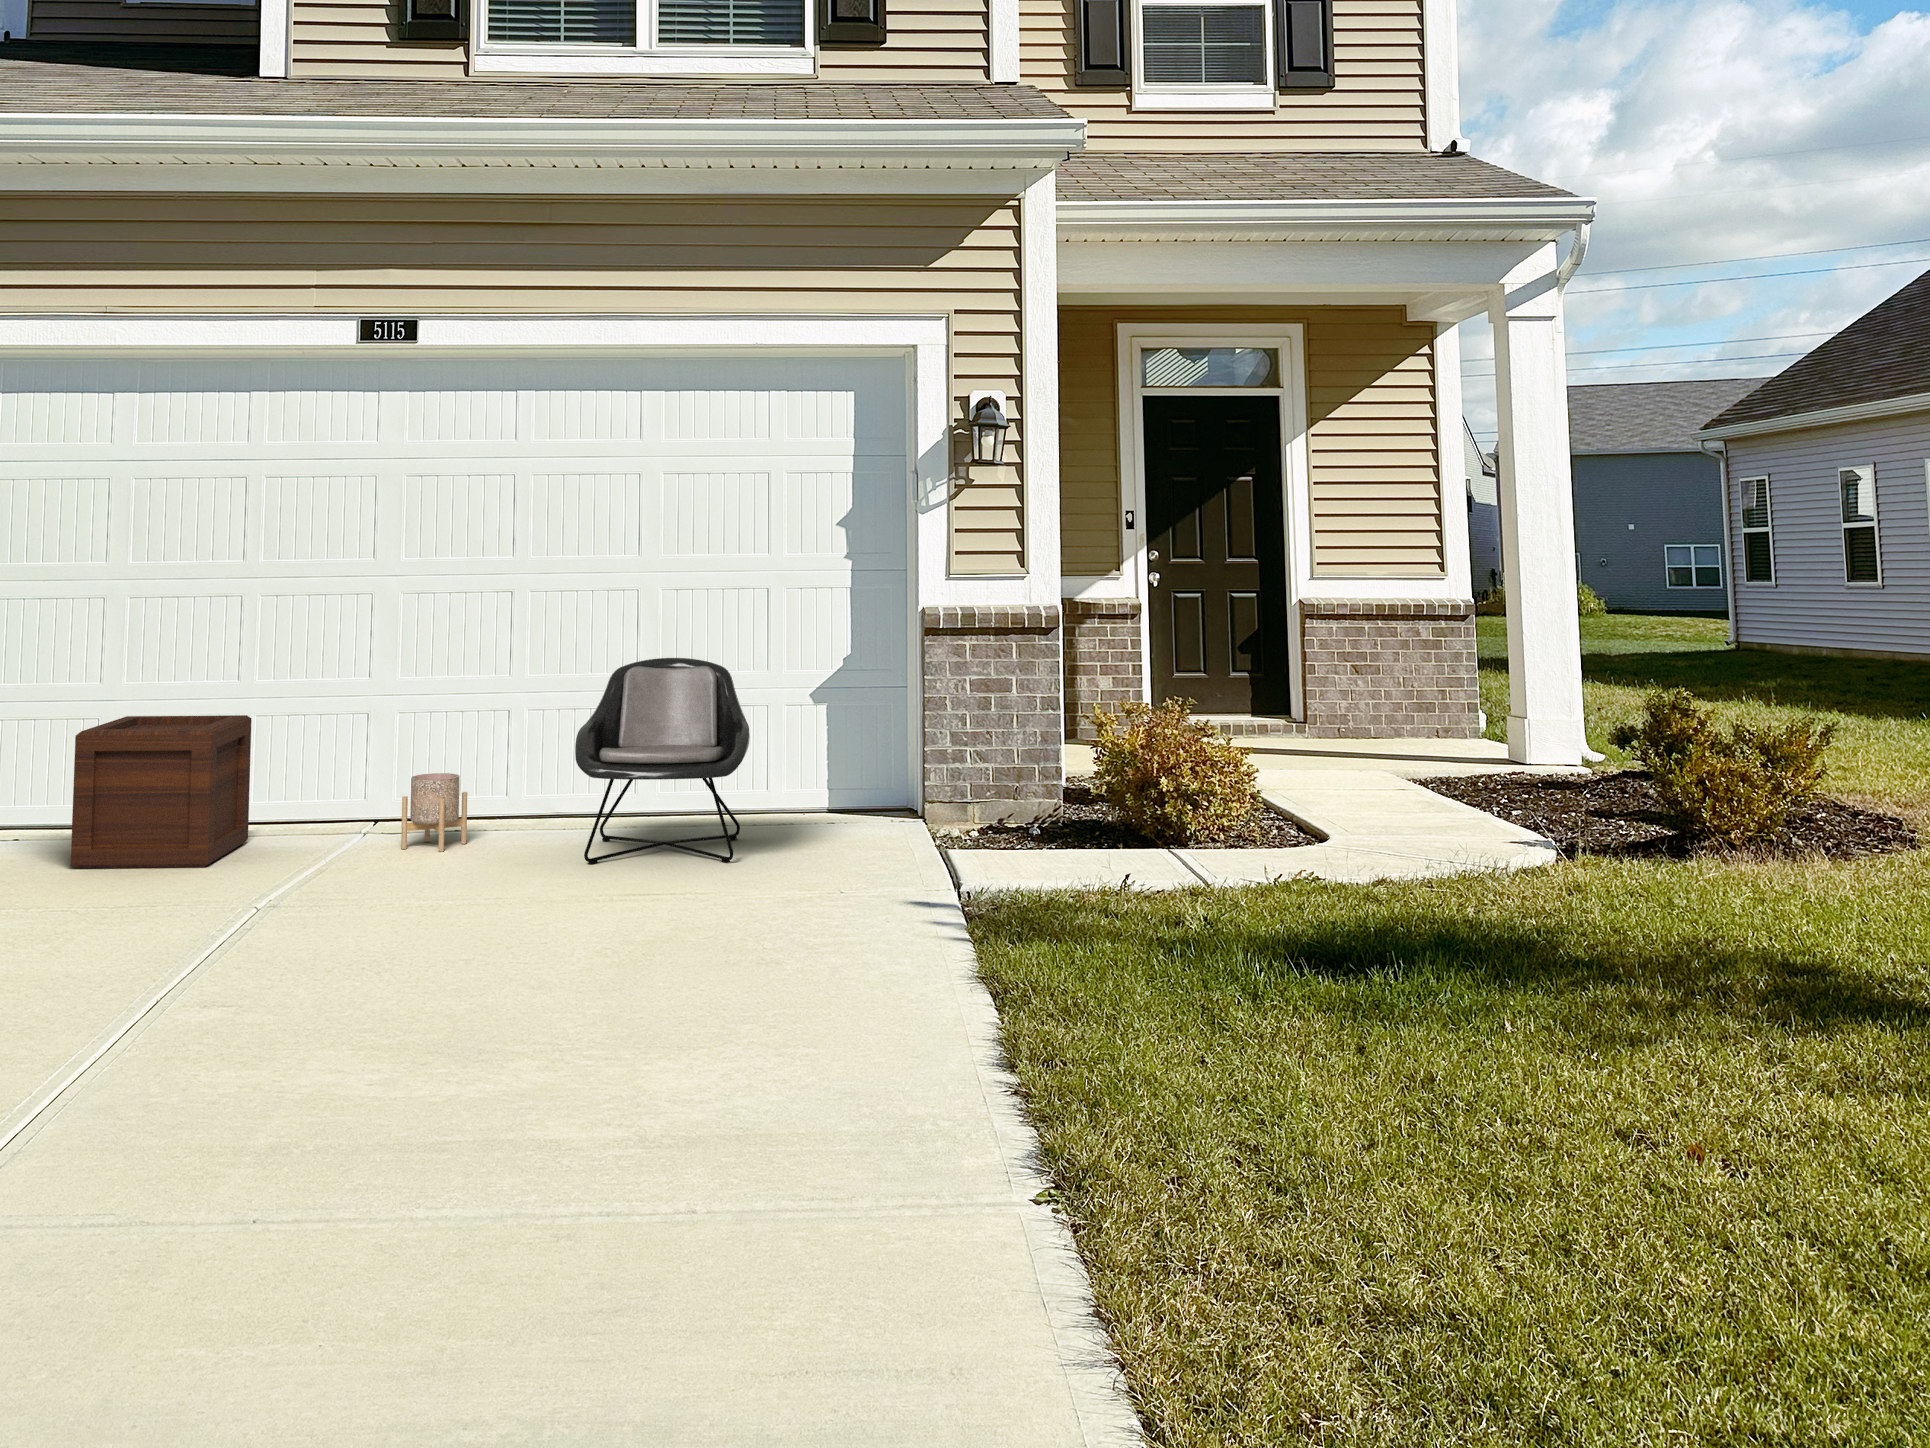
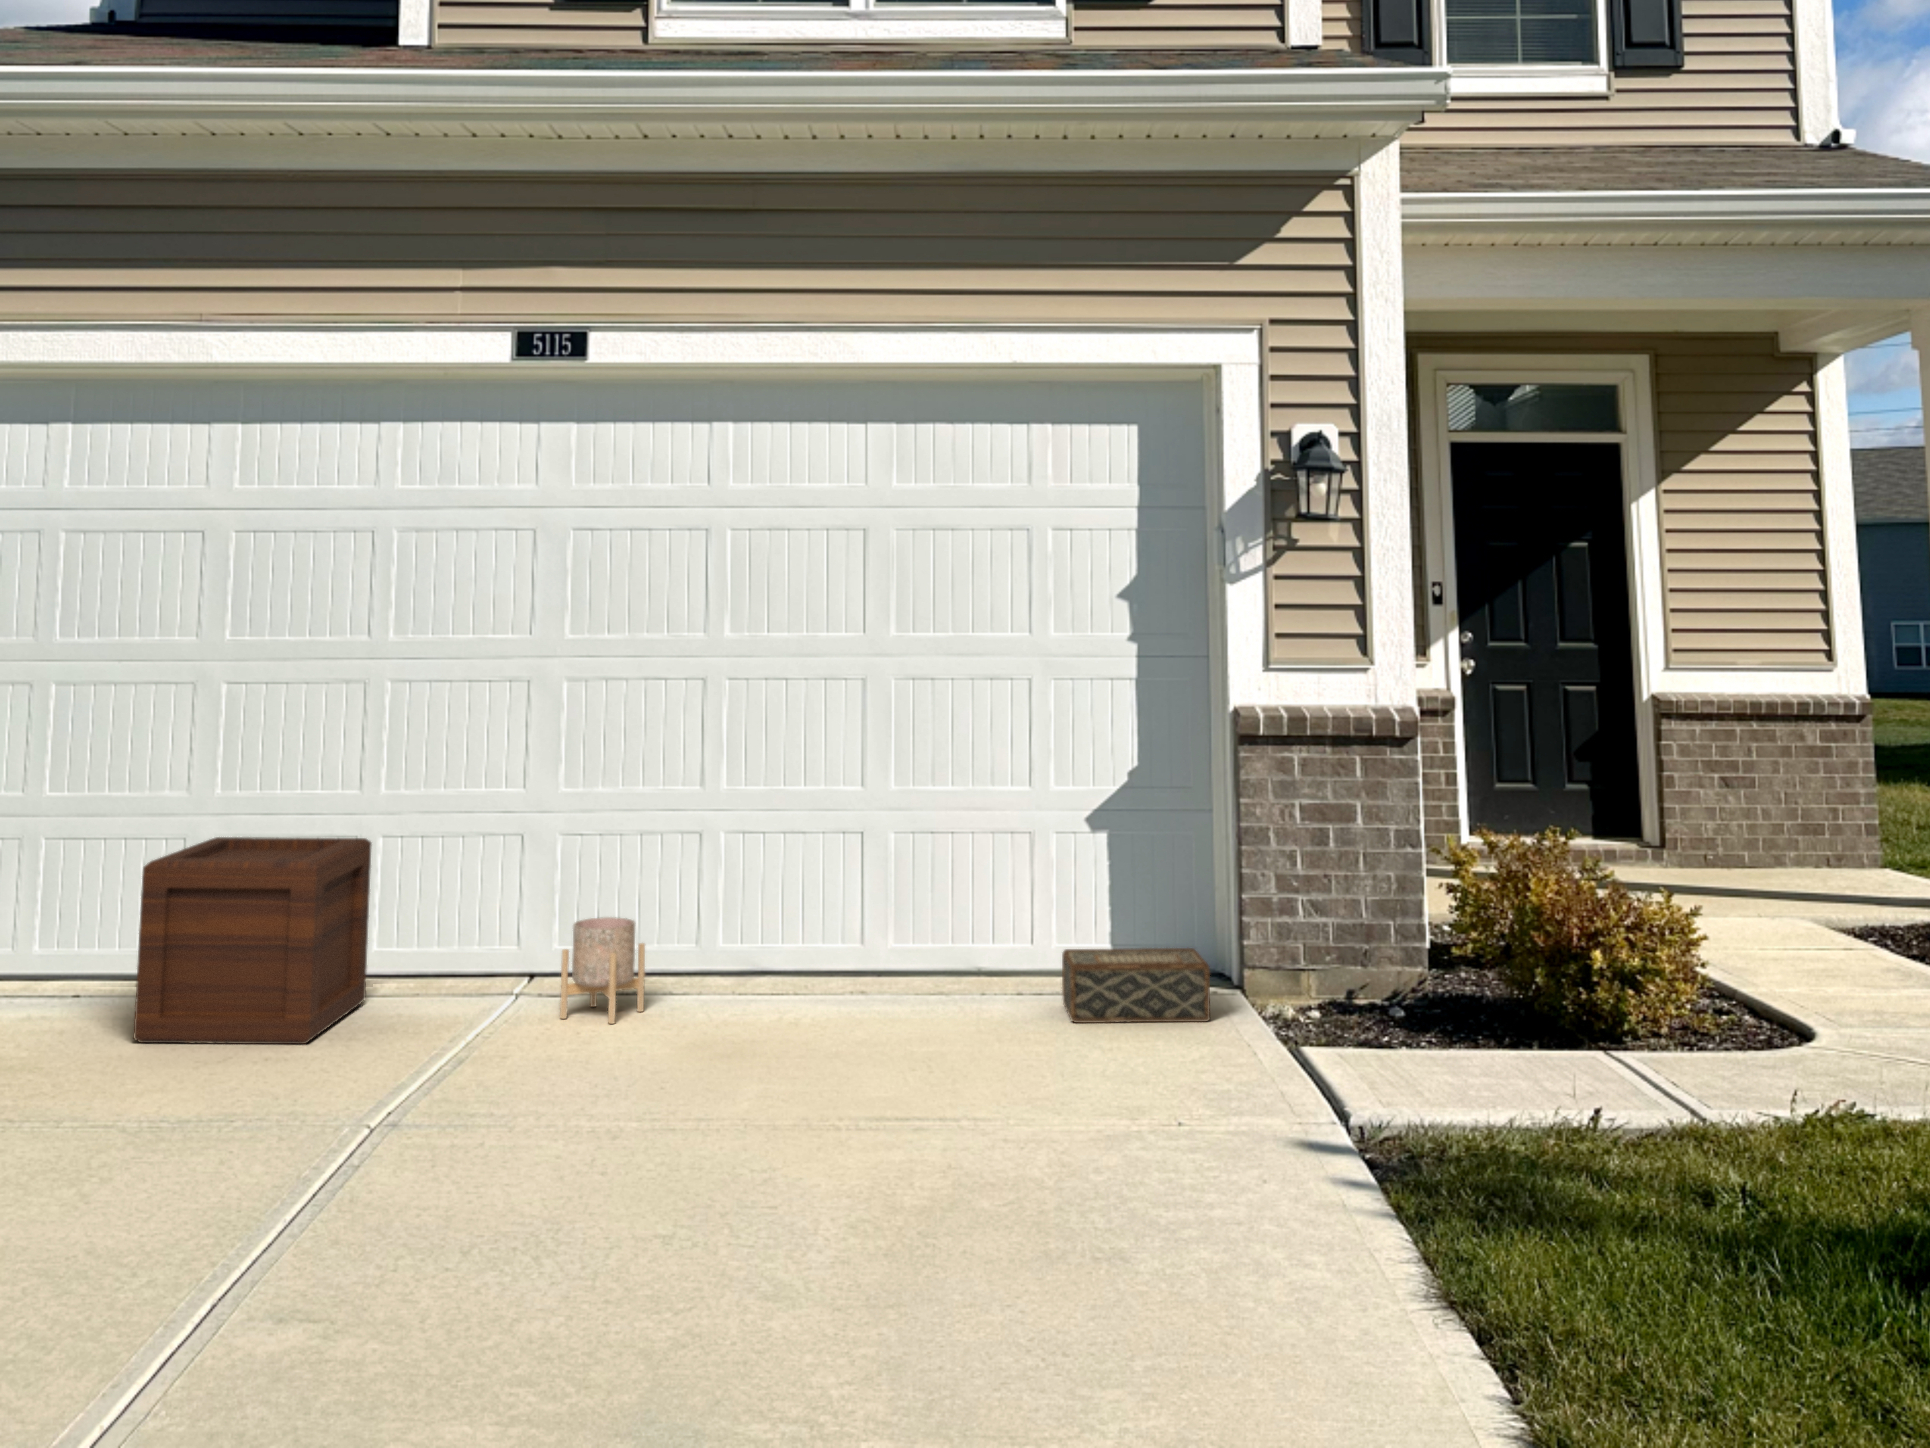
lounge chair: present [575,658,750,864] -> none [788,770,1016,1052]
woven basket: none [790,790,899,845] -> present [1062,948,1210,1023]

